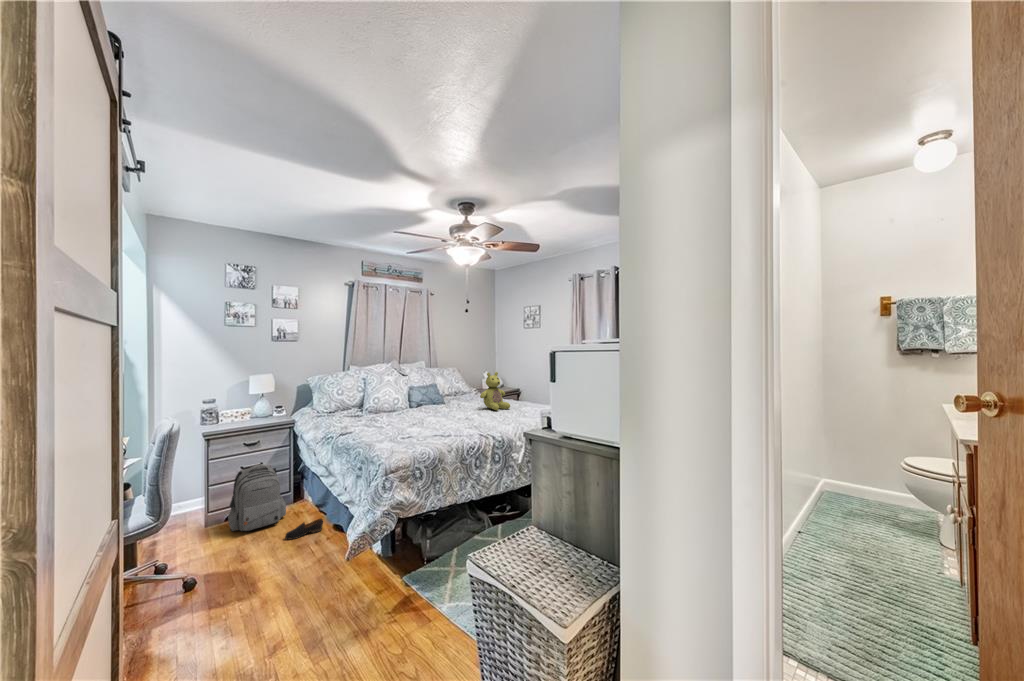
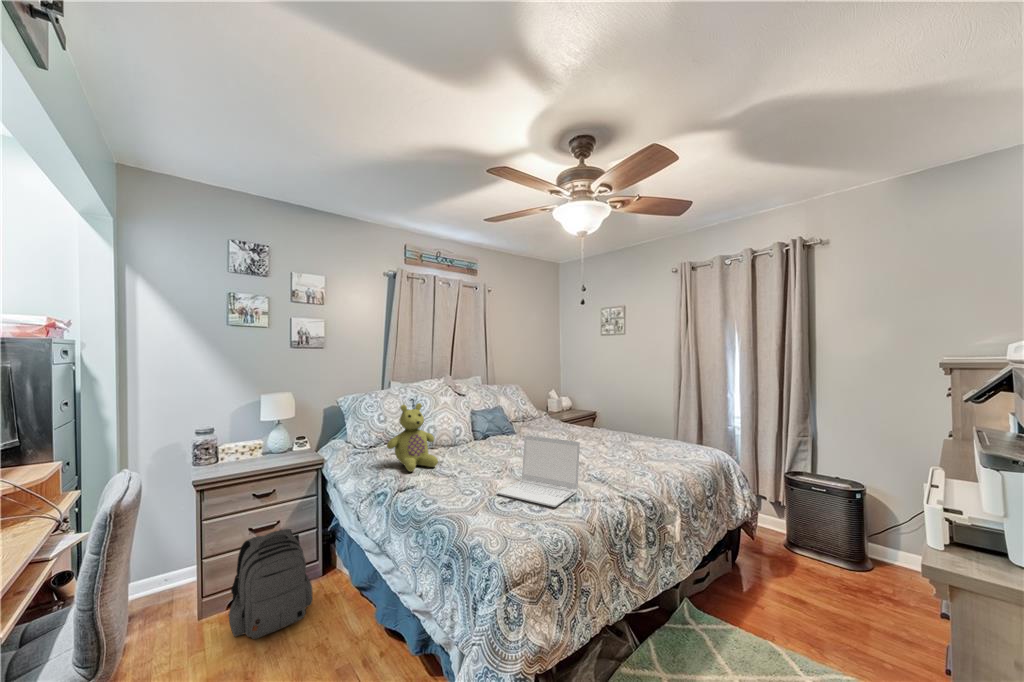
stuffed bear: present [480,372,510,410] -> present [387,403,438,471]
laptop: none [401,397,455,437] -> present [498,435,580,507]
shoe: present [285,518,323,539] -> none [315,619,371,658]

